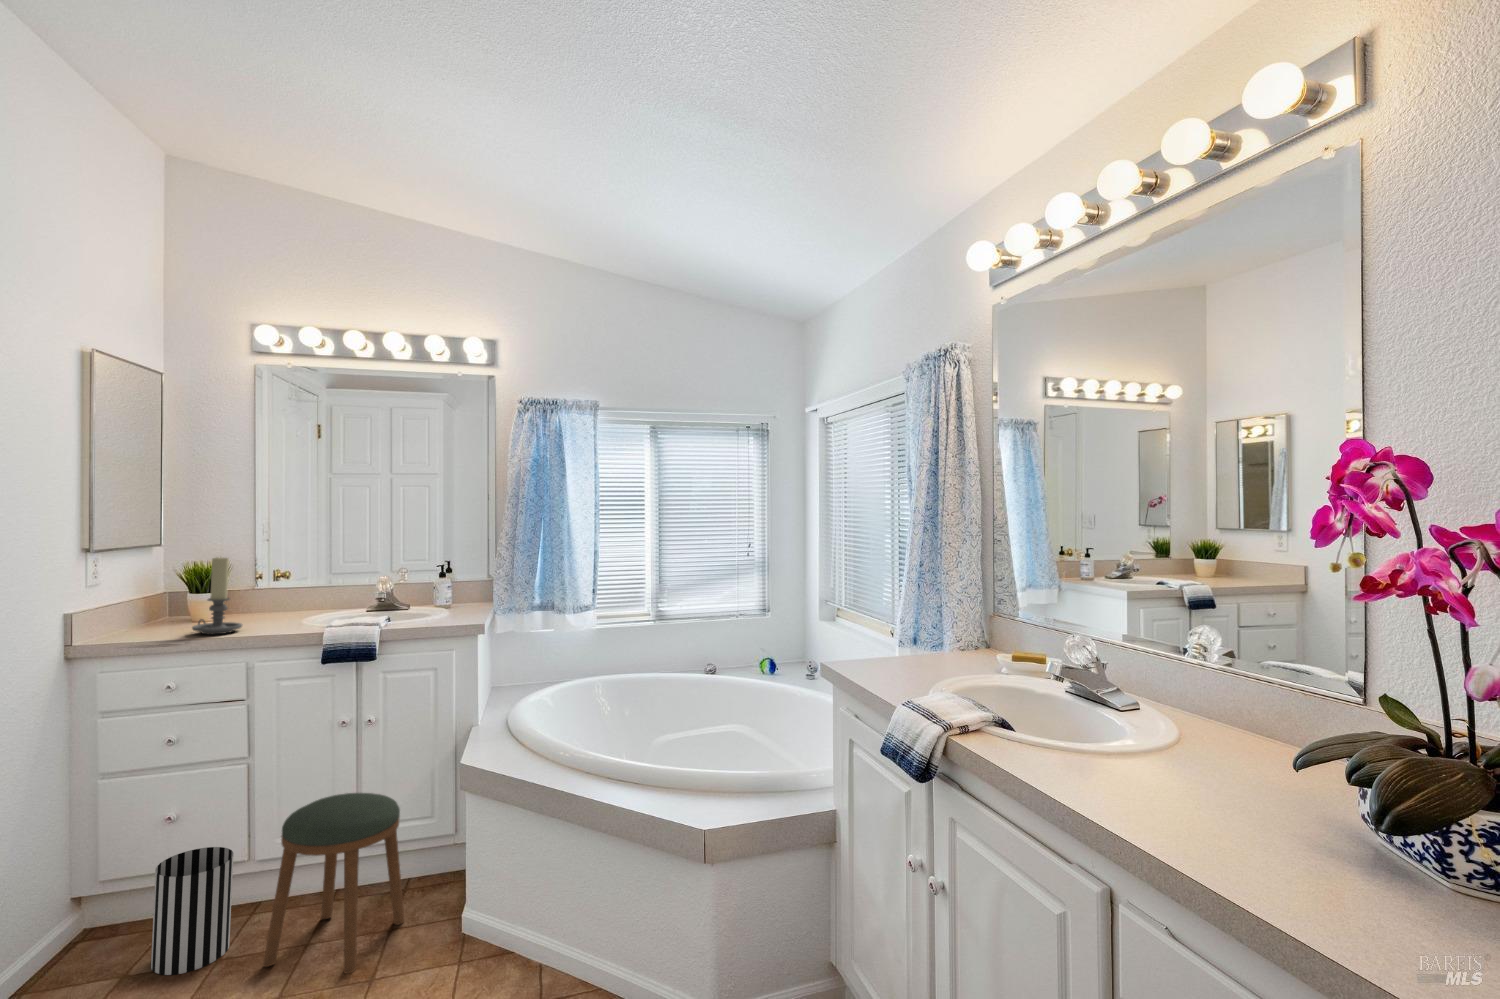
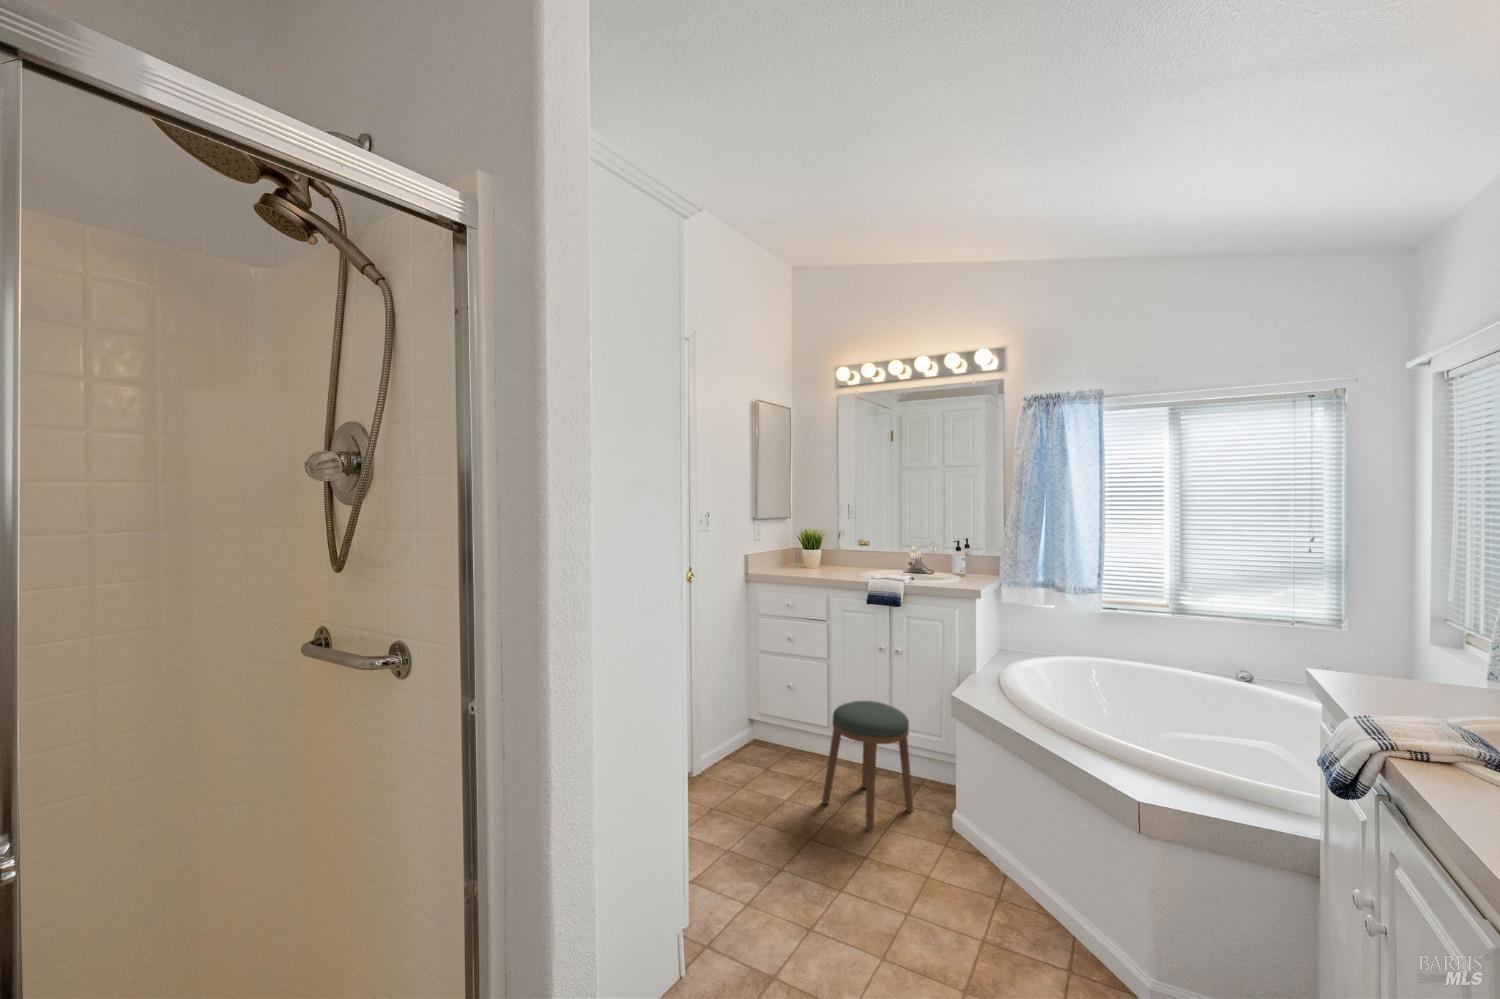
candle holder: present [192,557,242,634] -> none [796,525,823,576]
wastebasket: present [151,847,233,975] -> none [769,712,811,788]

